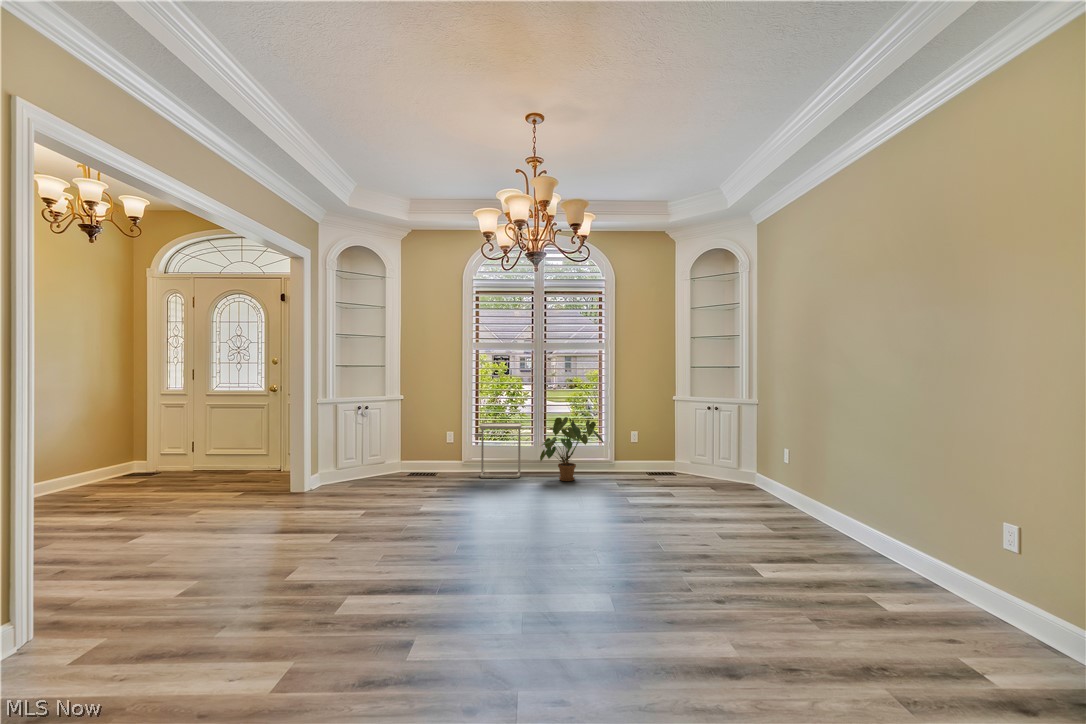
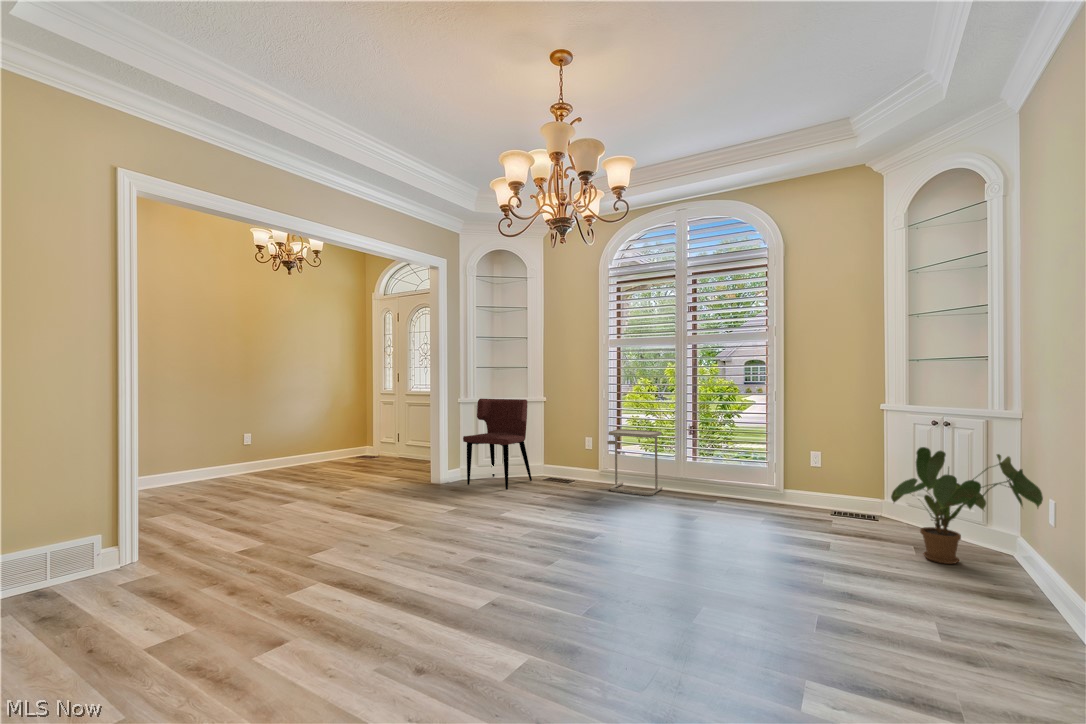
dining chair: none [333,399,398,490] -> present [463,399,532,489]
house plant: present [540,417,603,481] -> present [891,447,1043,564]

